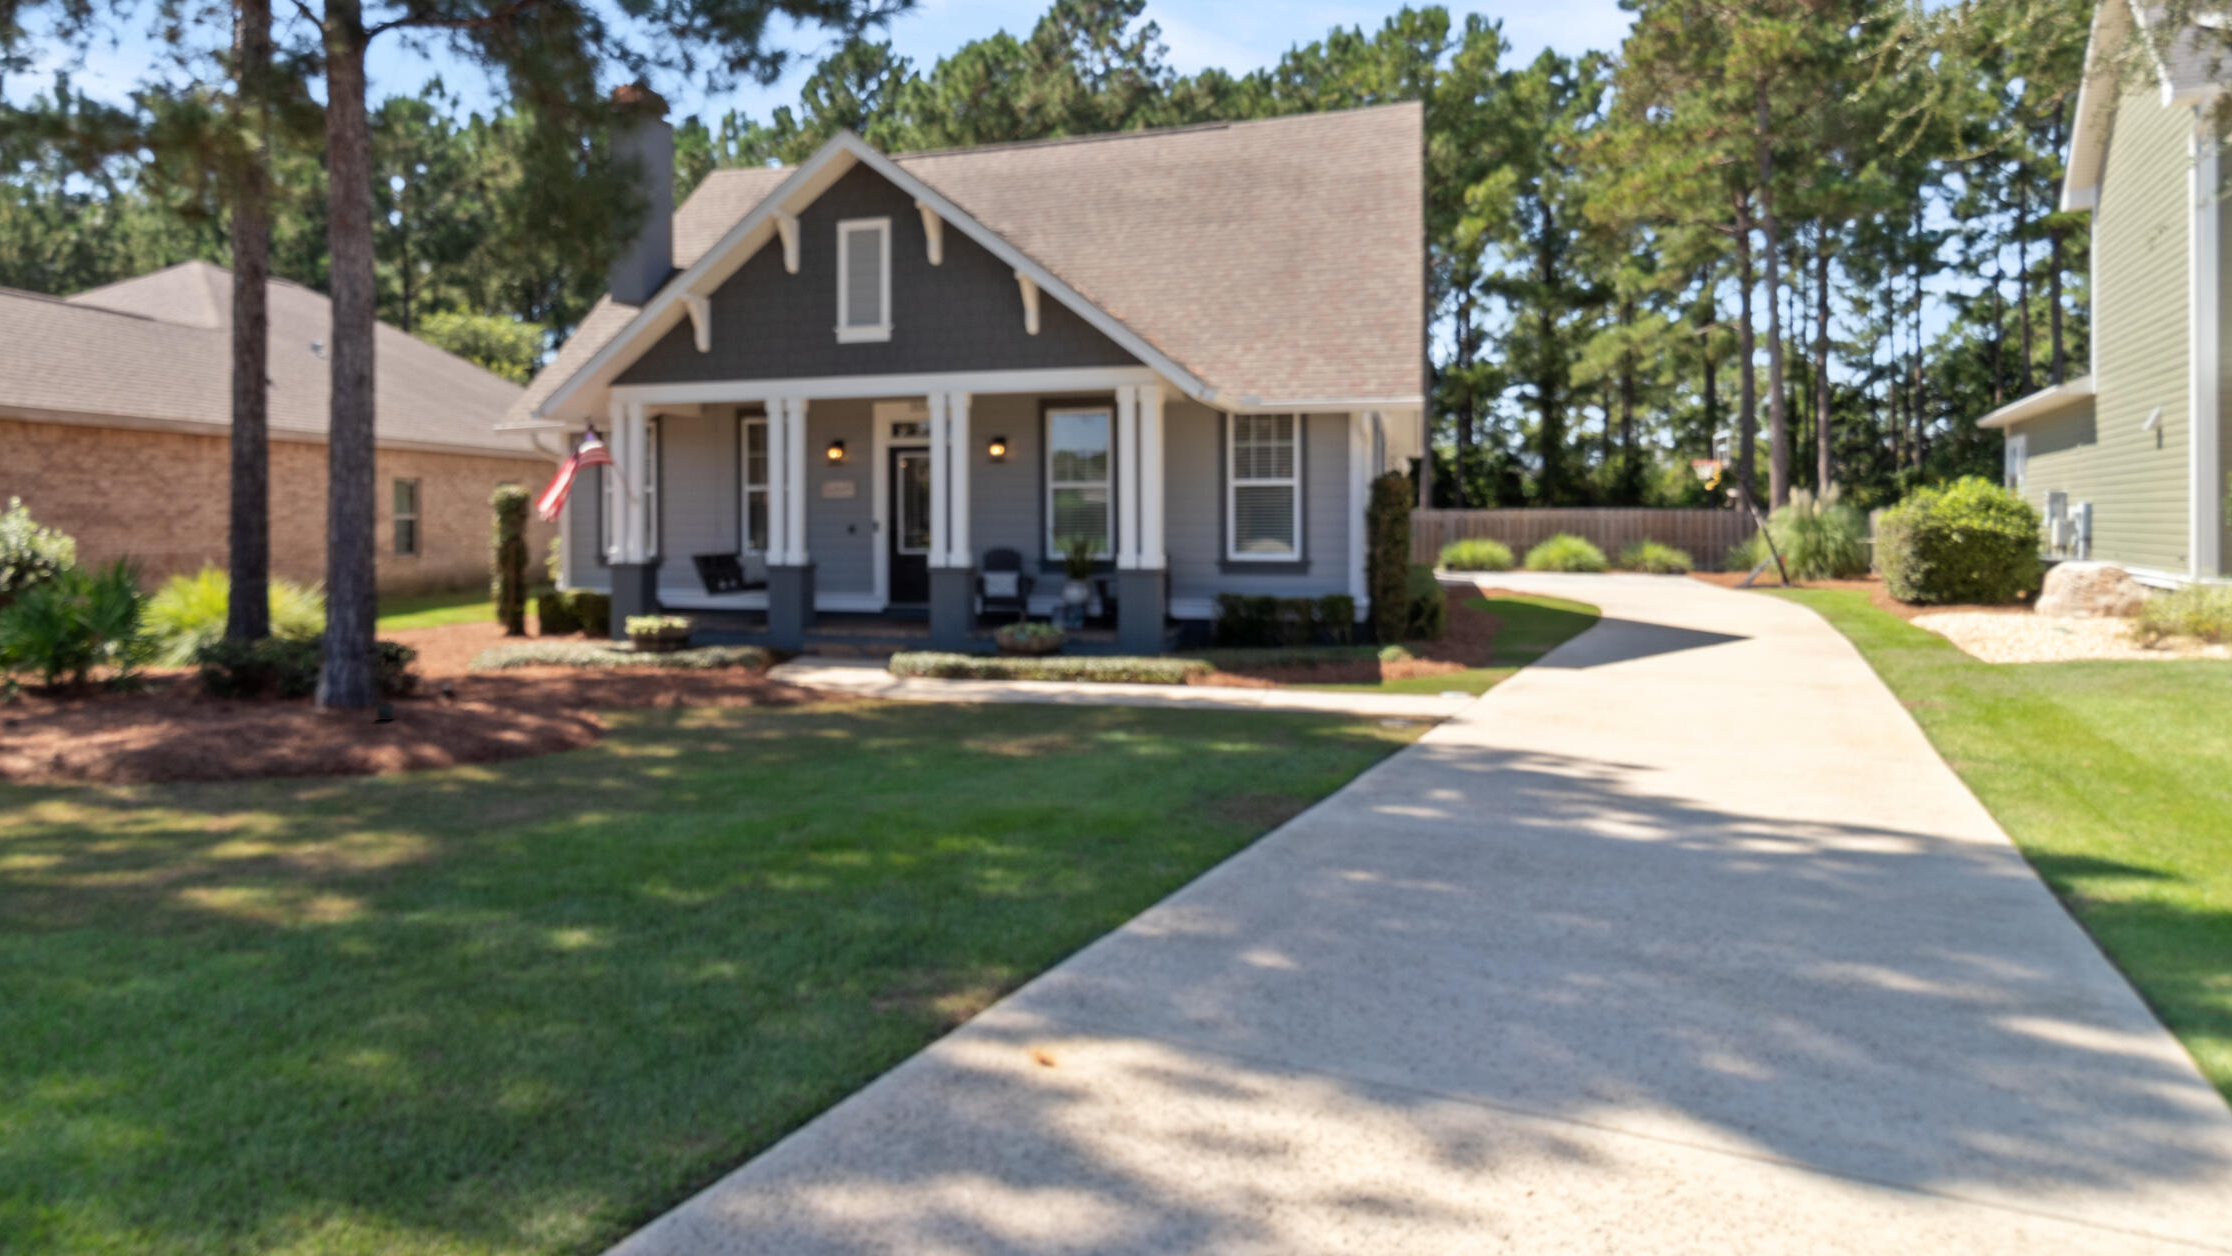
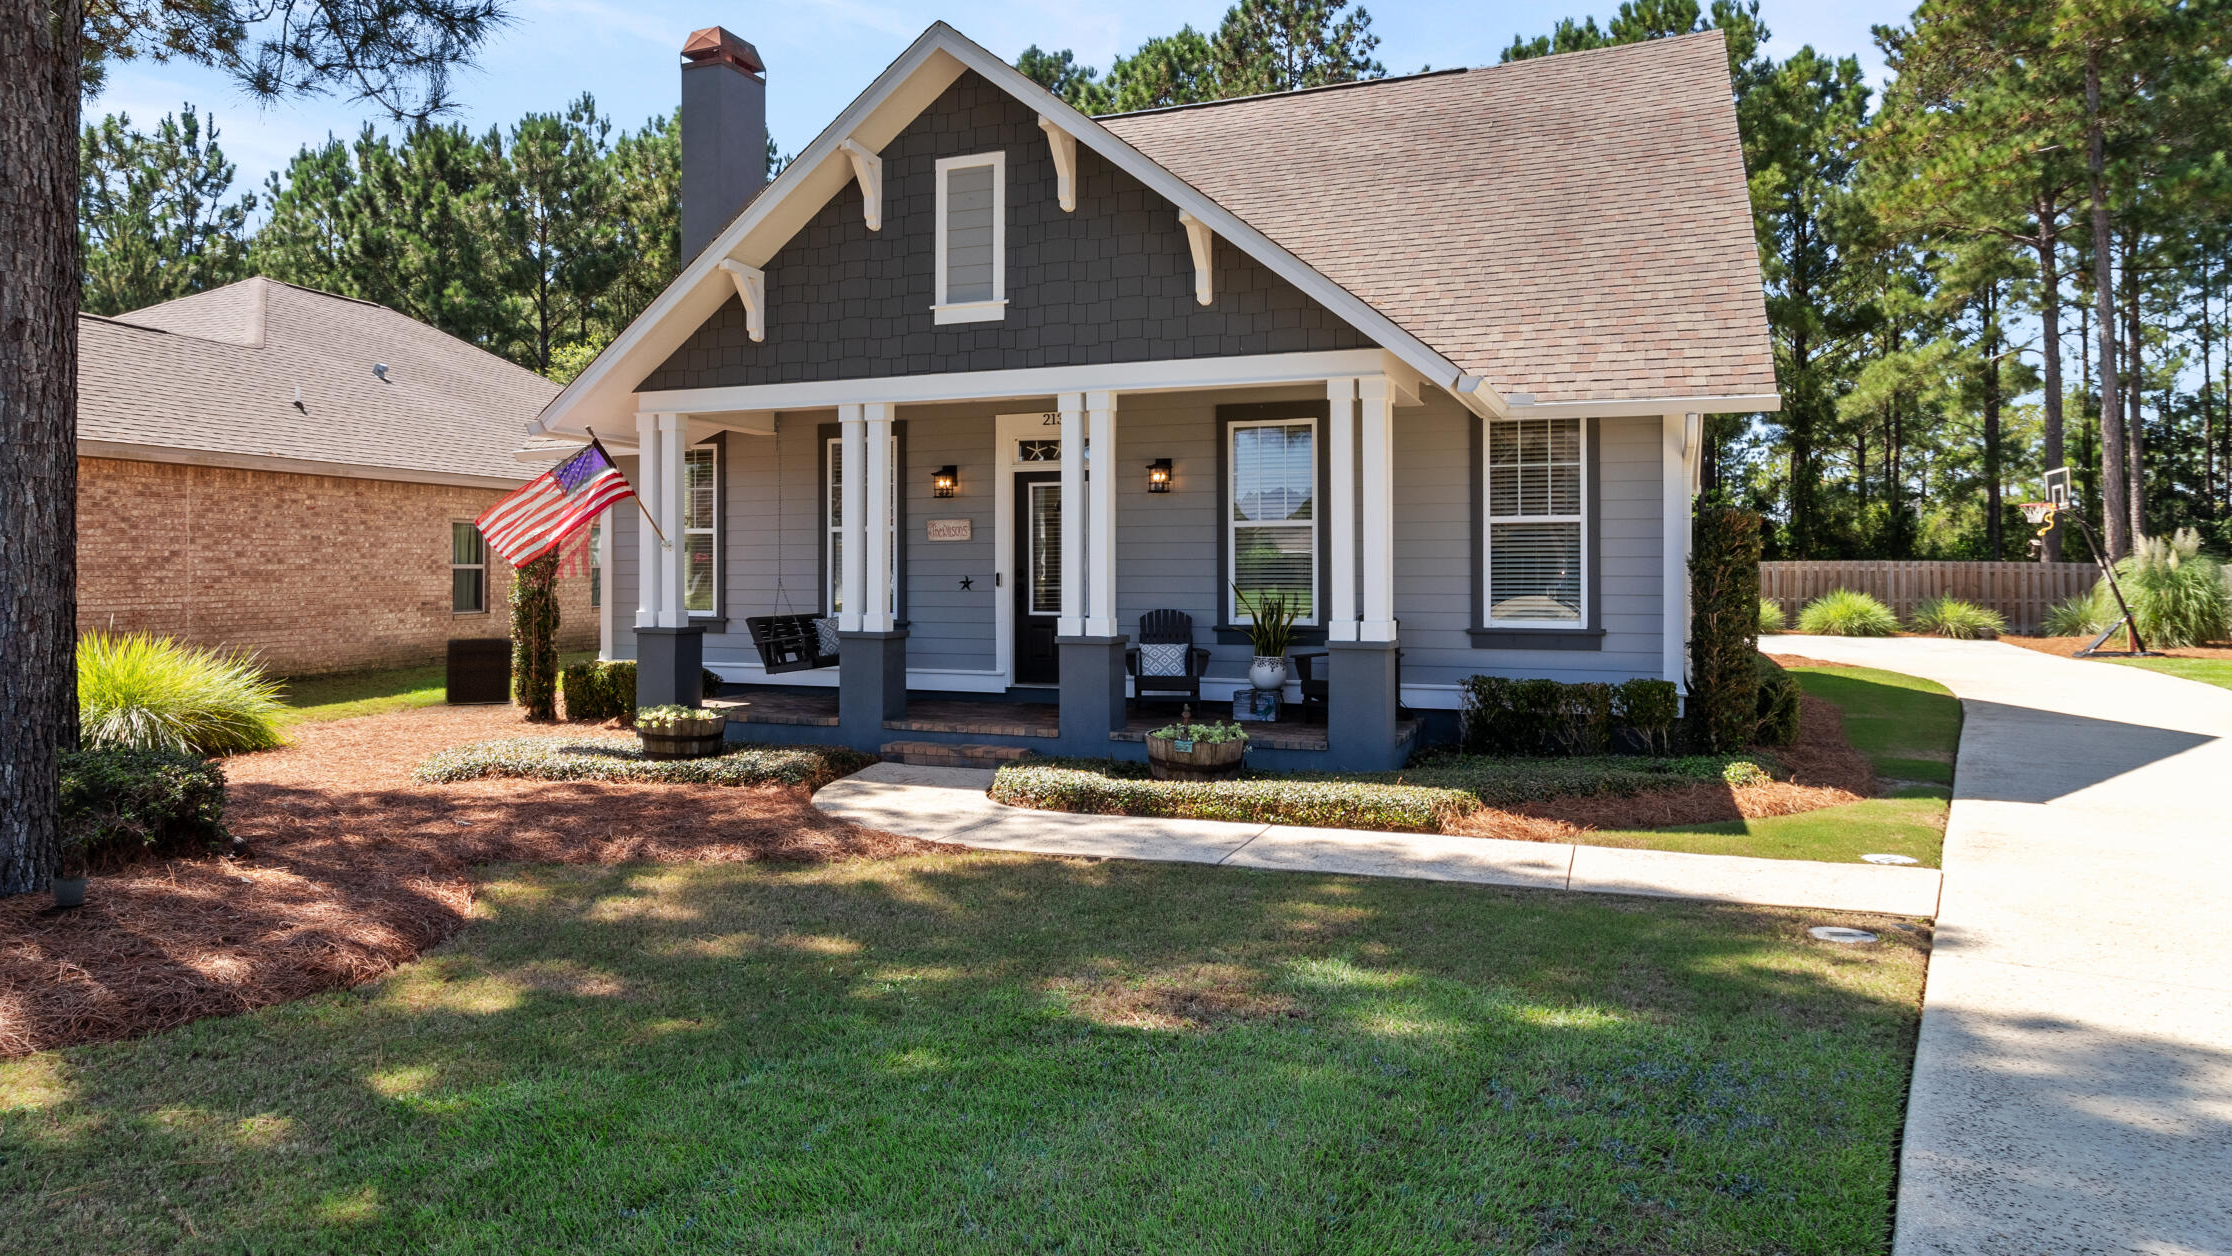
wooden crate: none [451,576,506,627] -> present [445,638,513,705]

